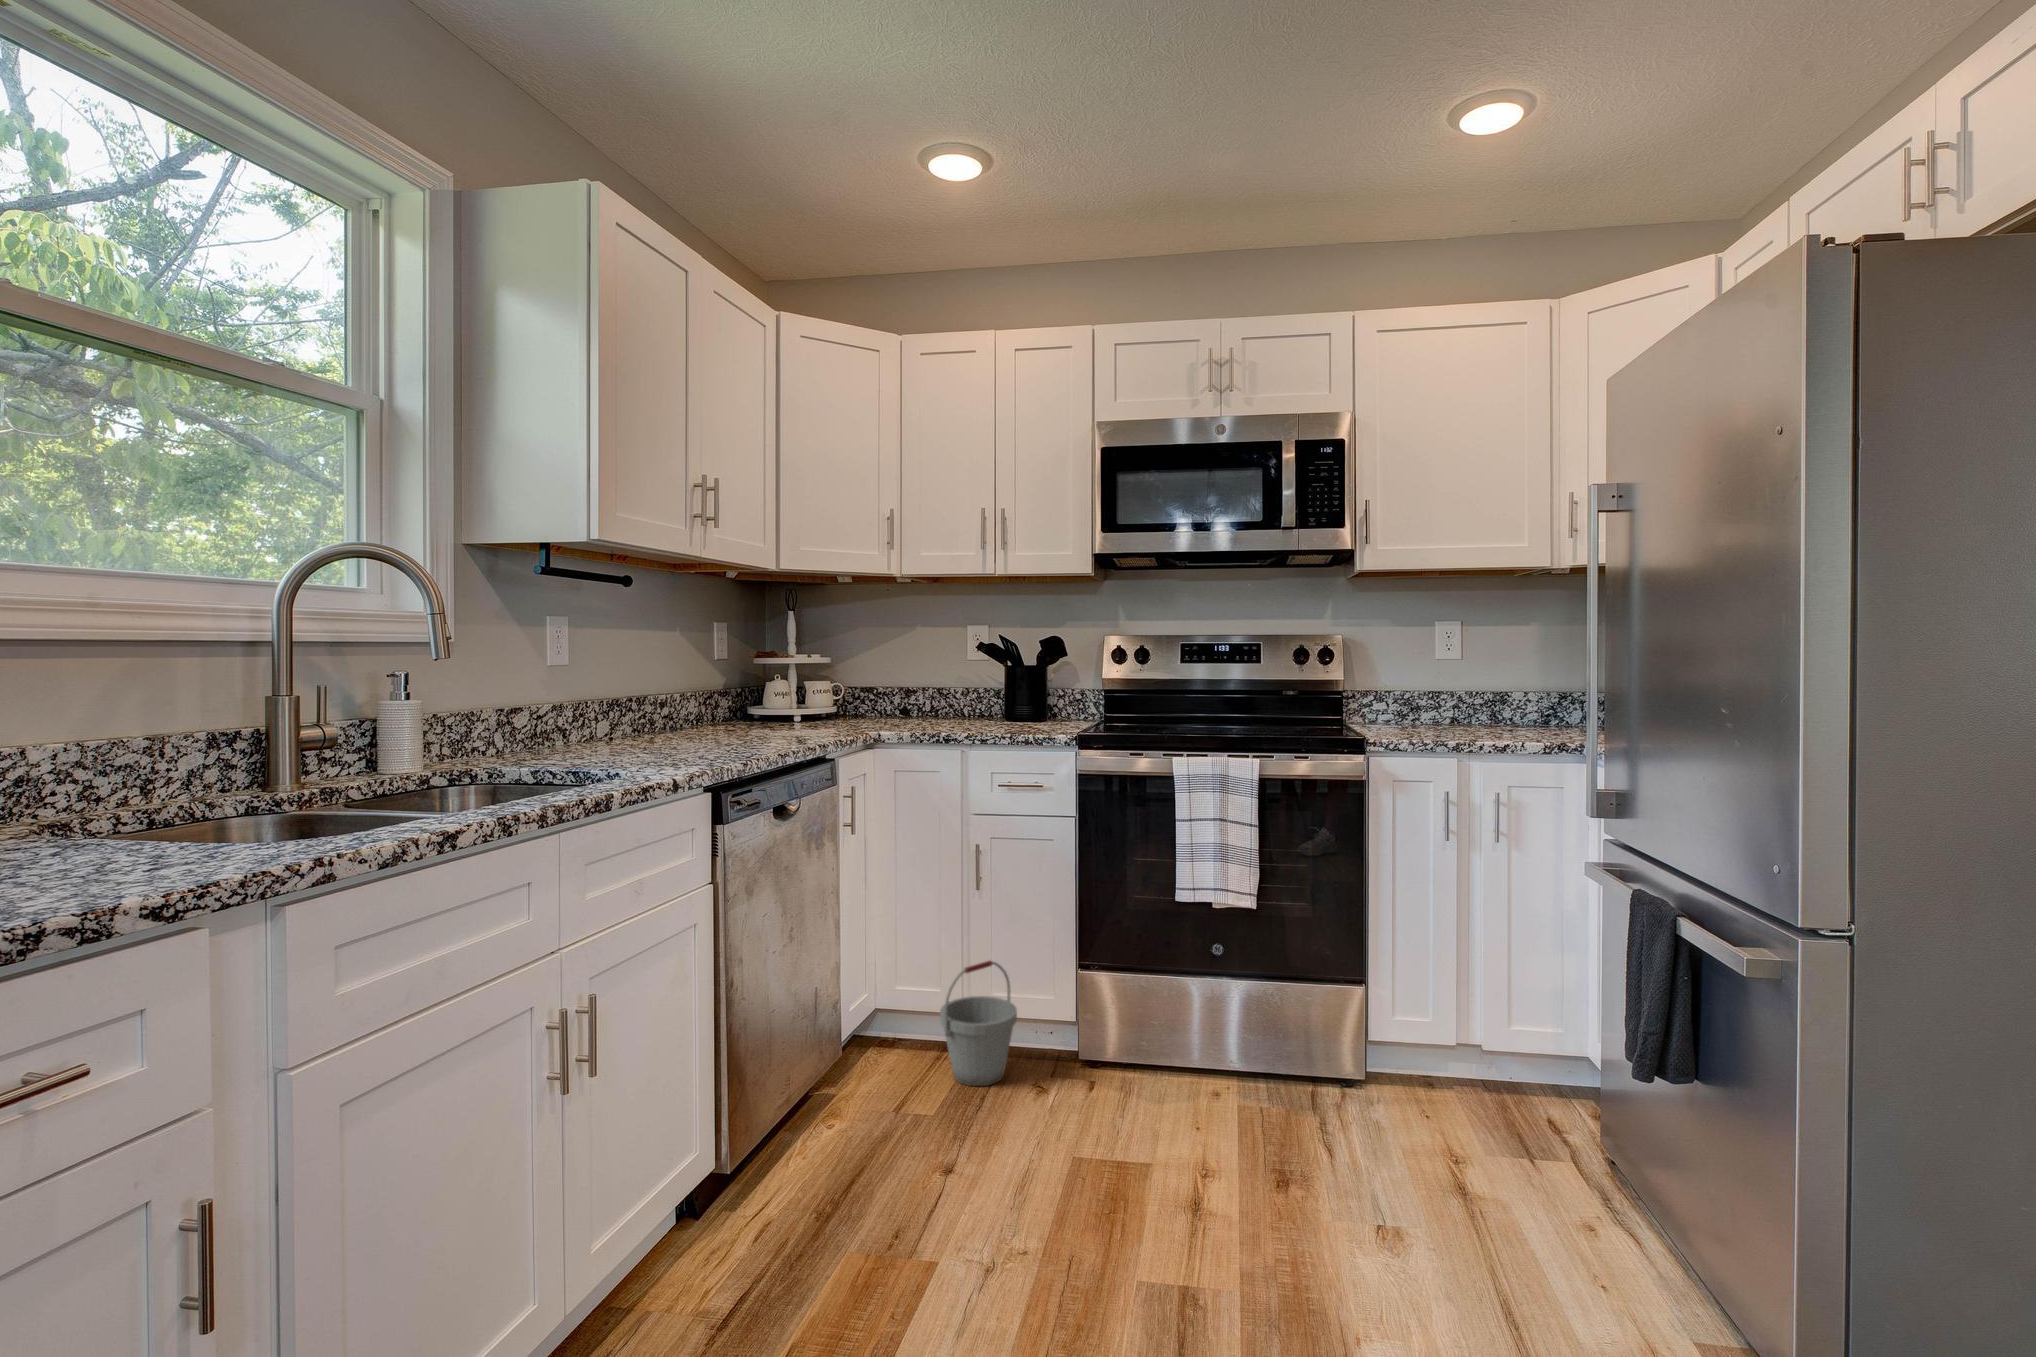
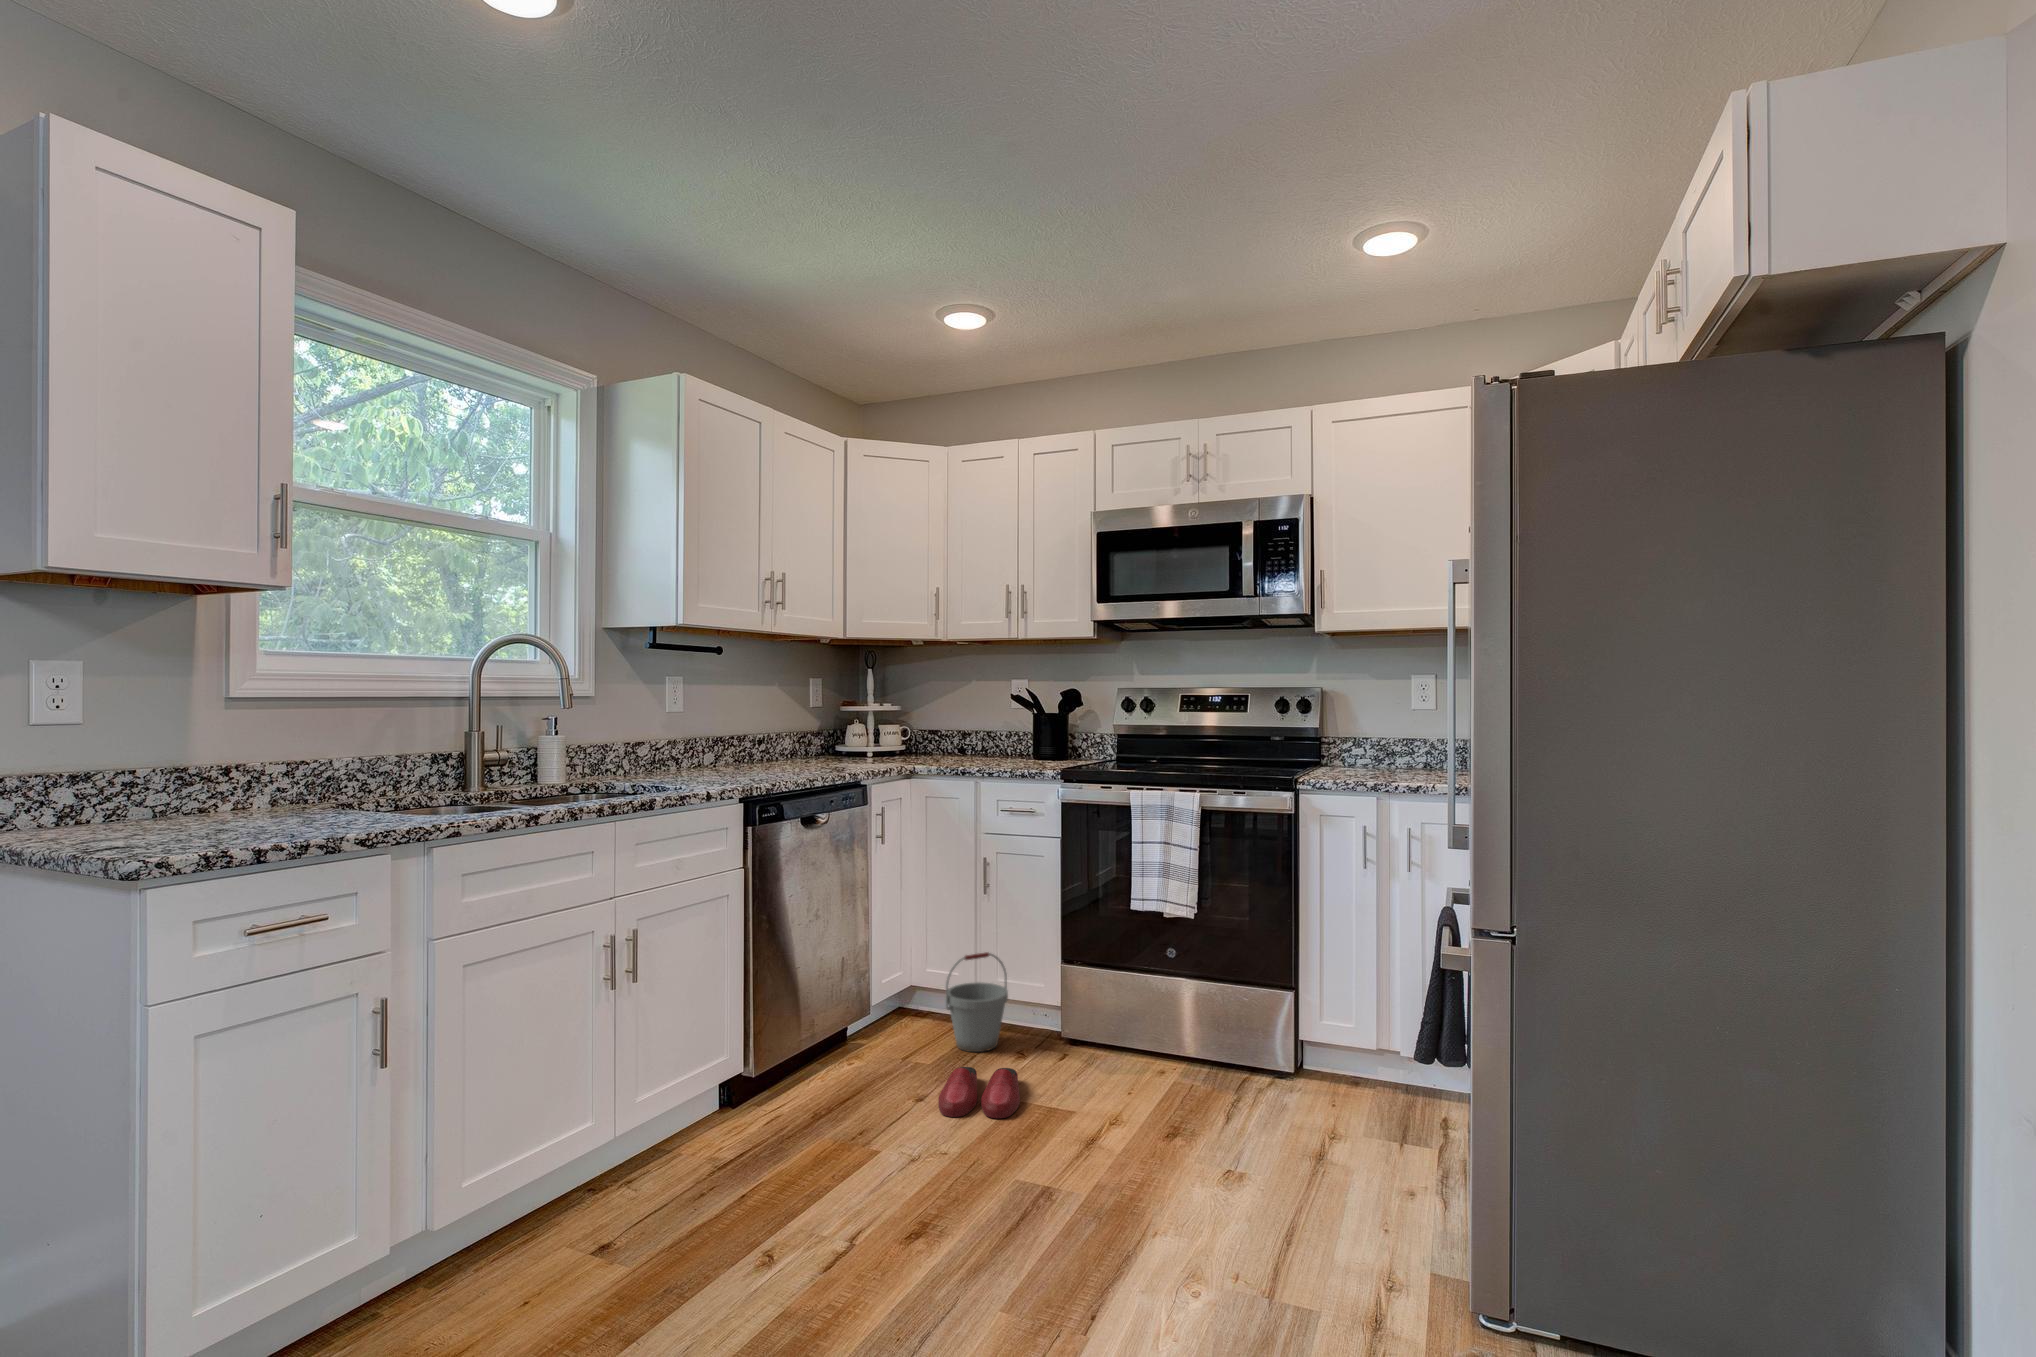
slippers: none [978,1110,1083,1193] -> present [938,1067,1020,1119]

